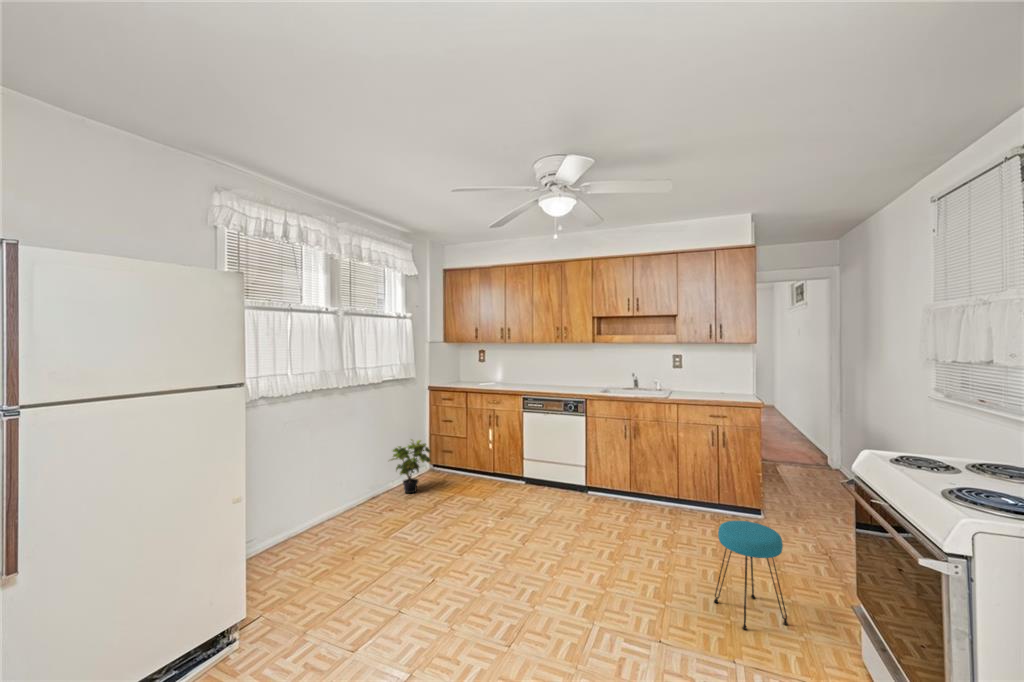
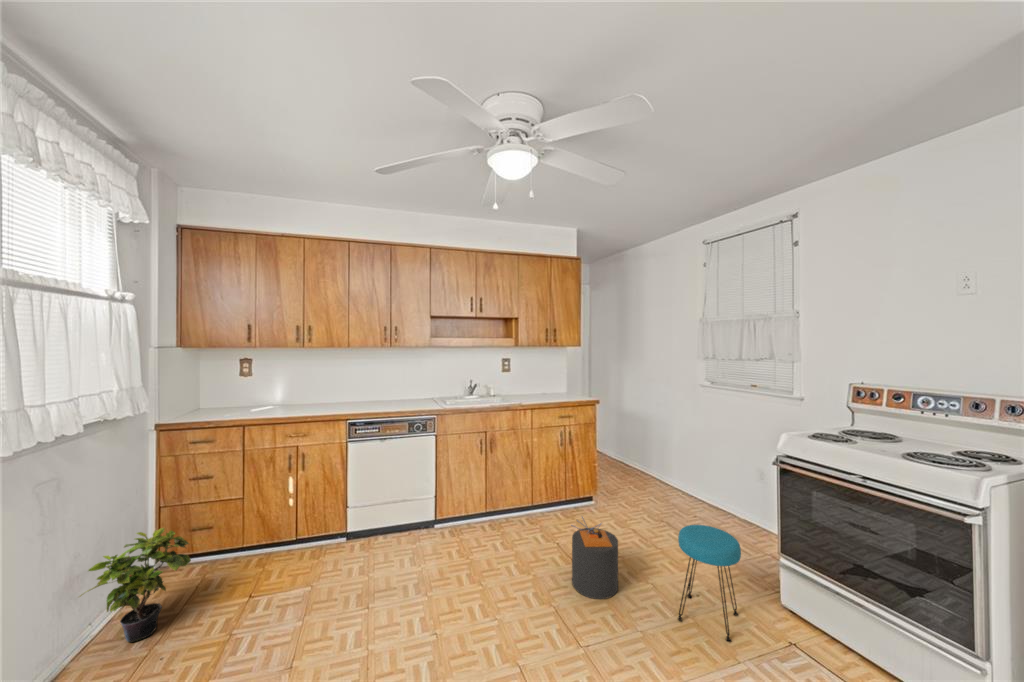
trash can: none [648,493,692,570] -> present [572,517,618,599]

